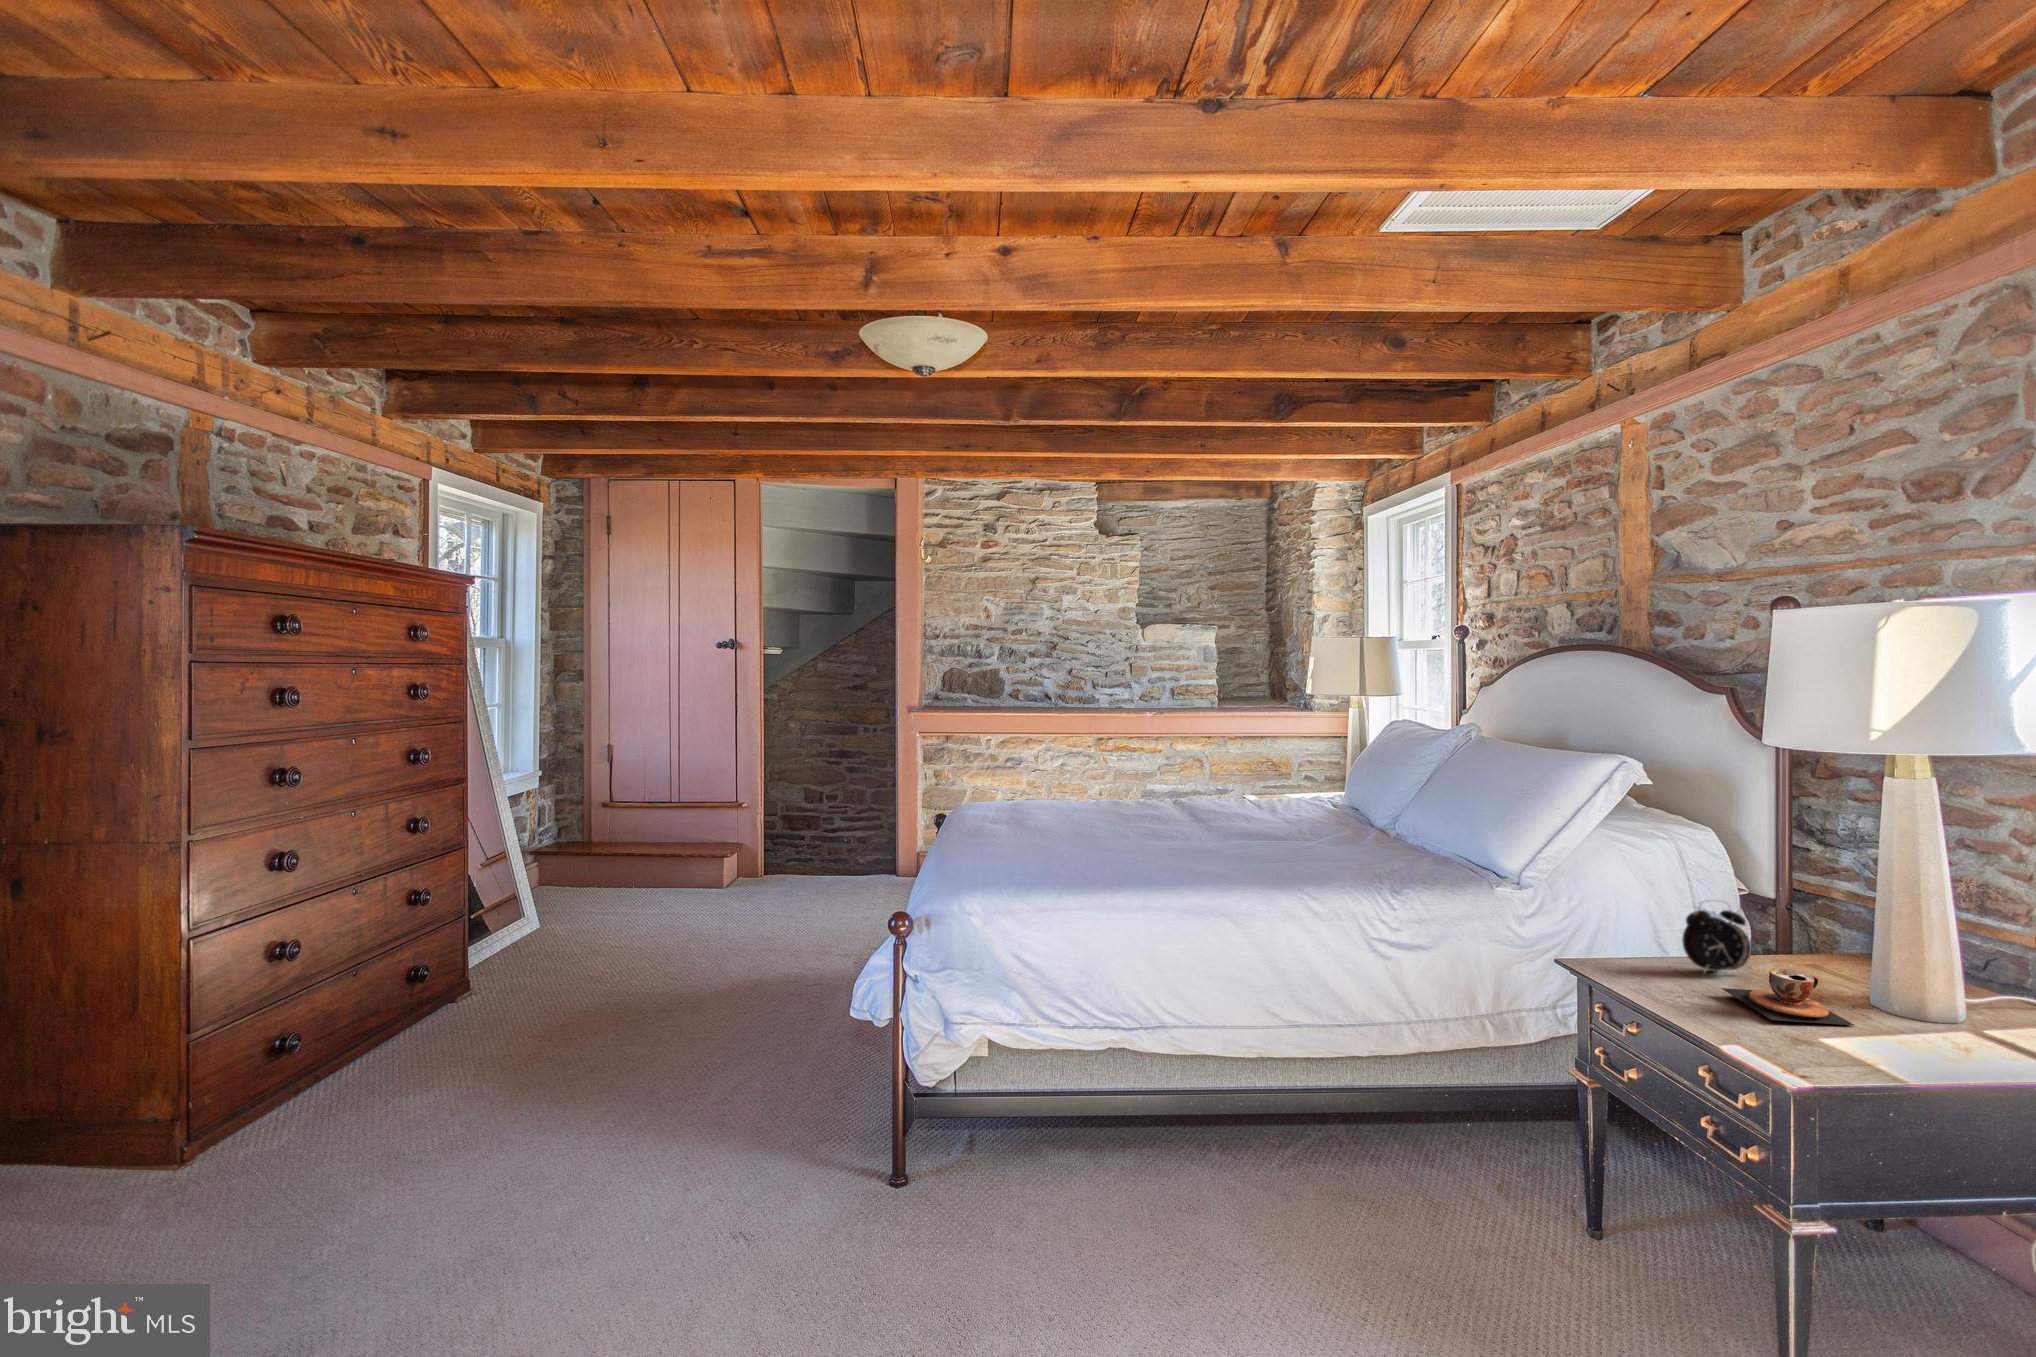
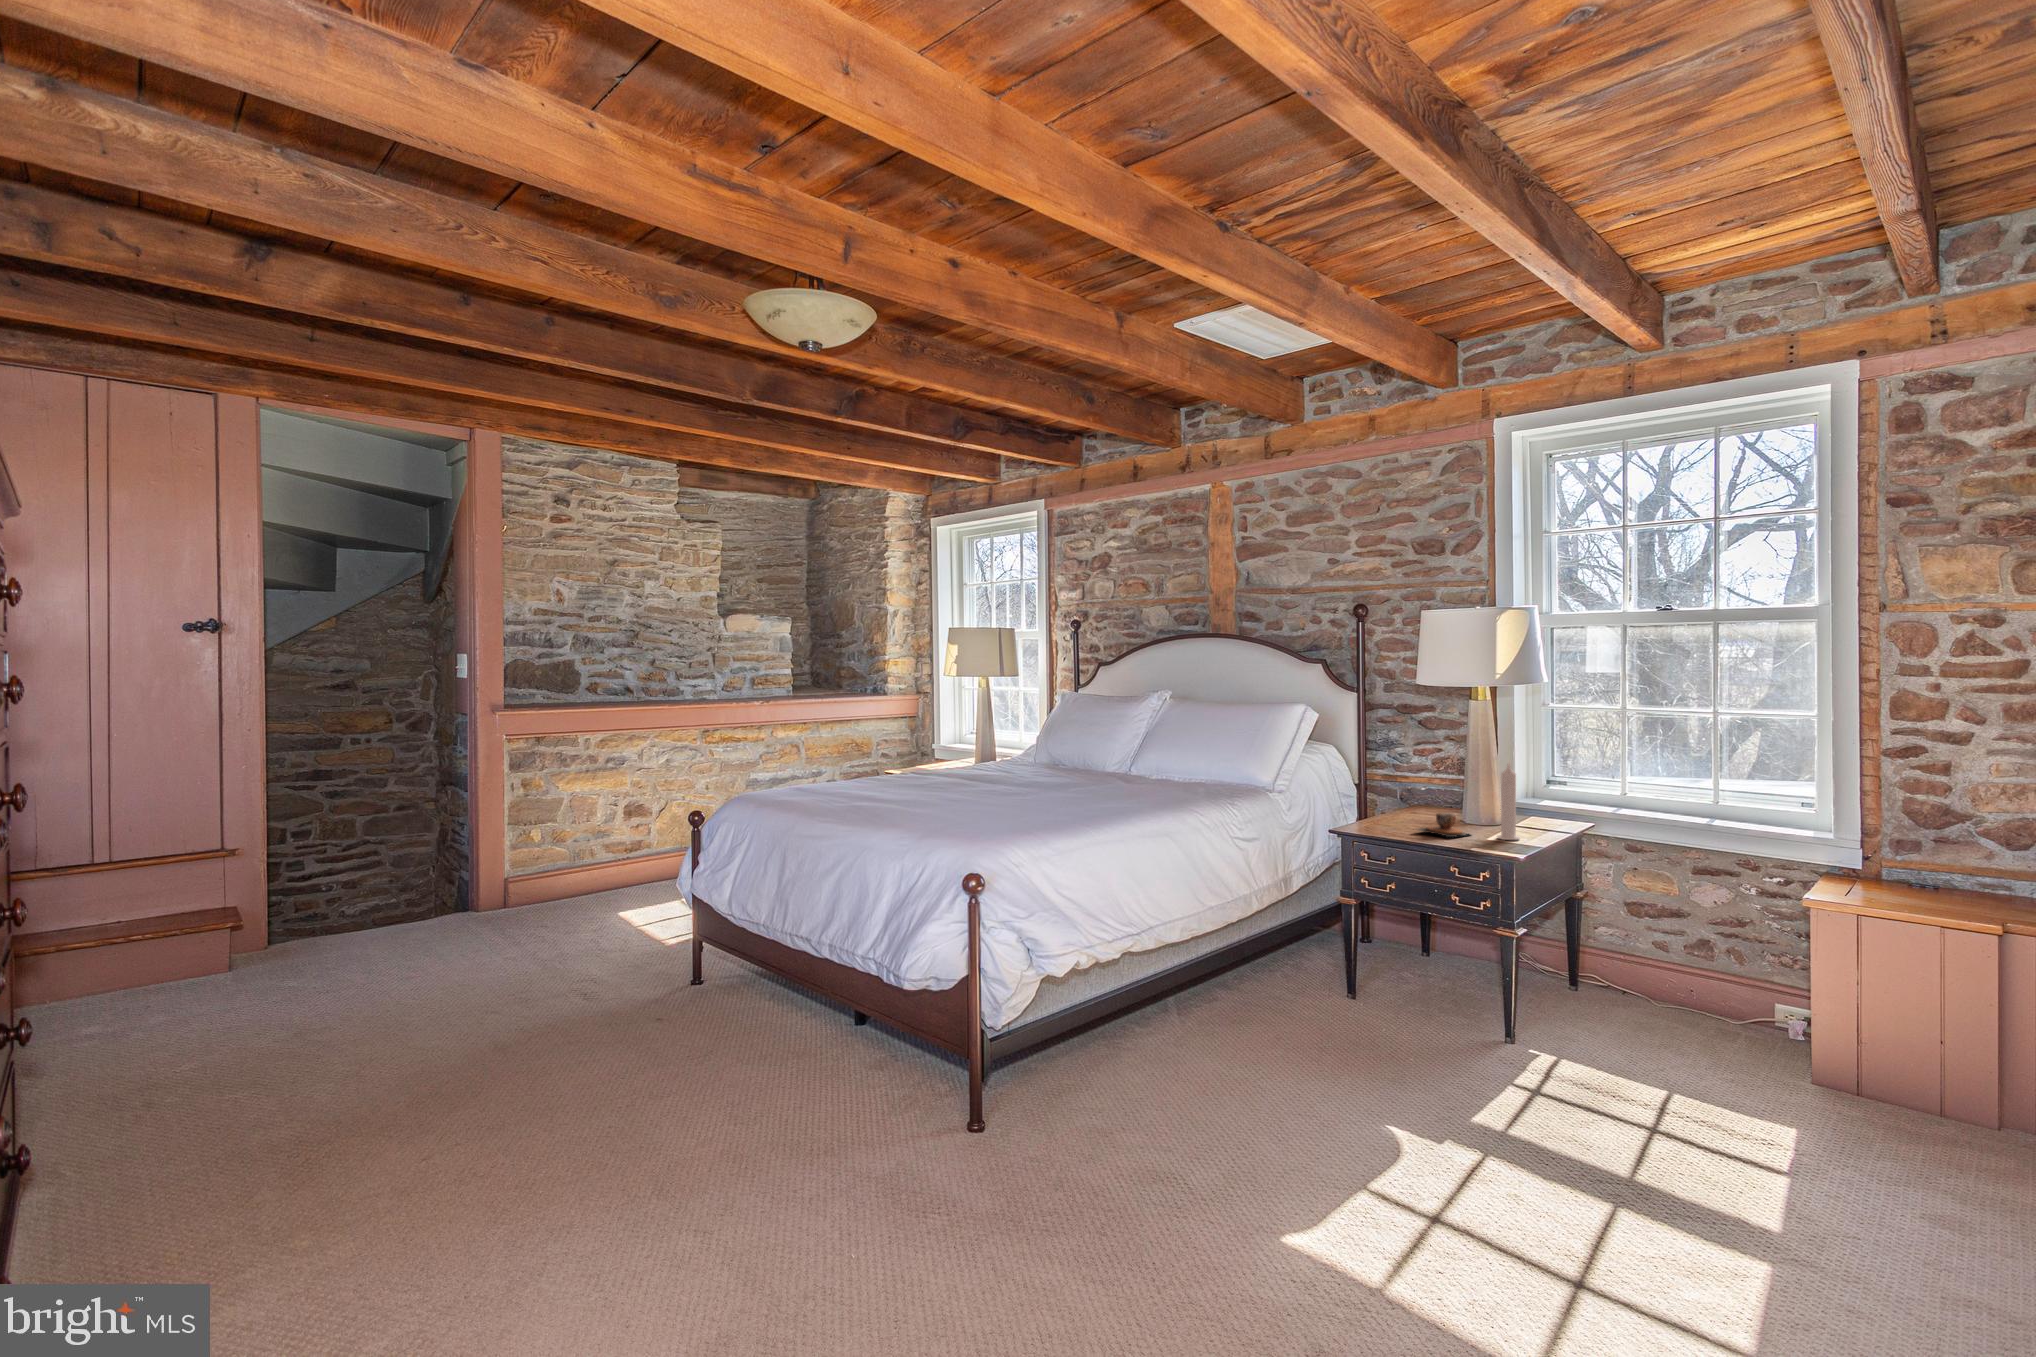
candle: none [1894,901,1953,1060] -> present [1497,764,1520,840]
alarm clock: present [1682,906,1751,972] -> none [1377,784,1406,827]

